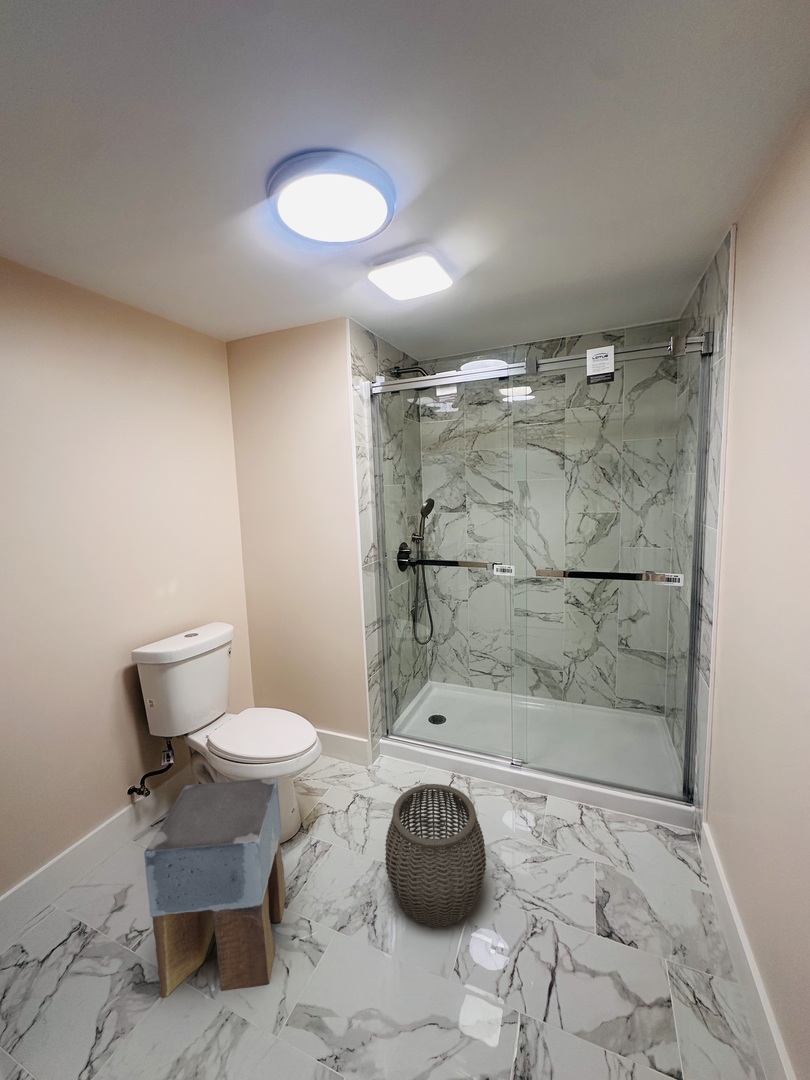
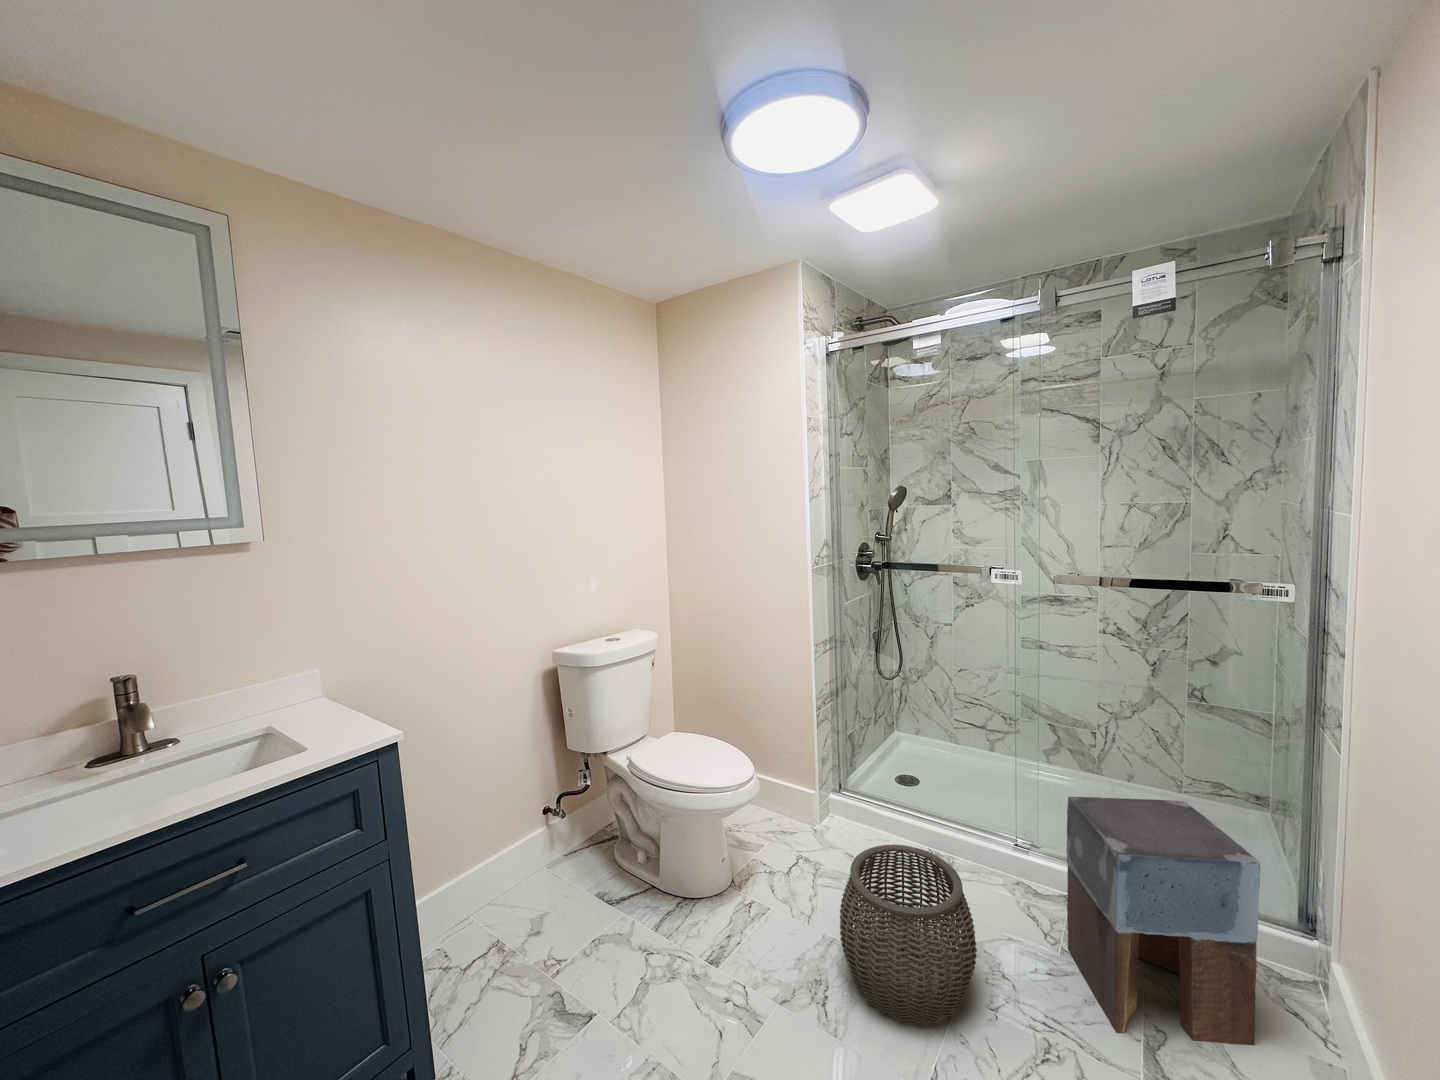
stool: present [144,778,285,998] -> present [1067,797,1260,1045]

